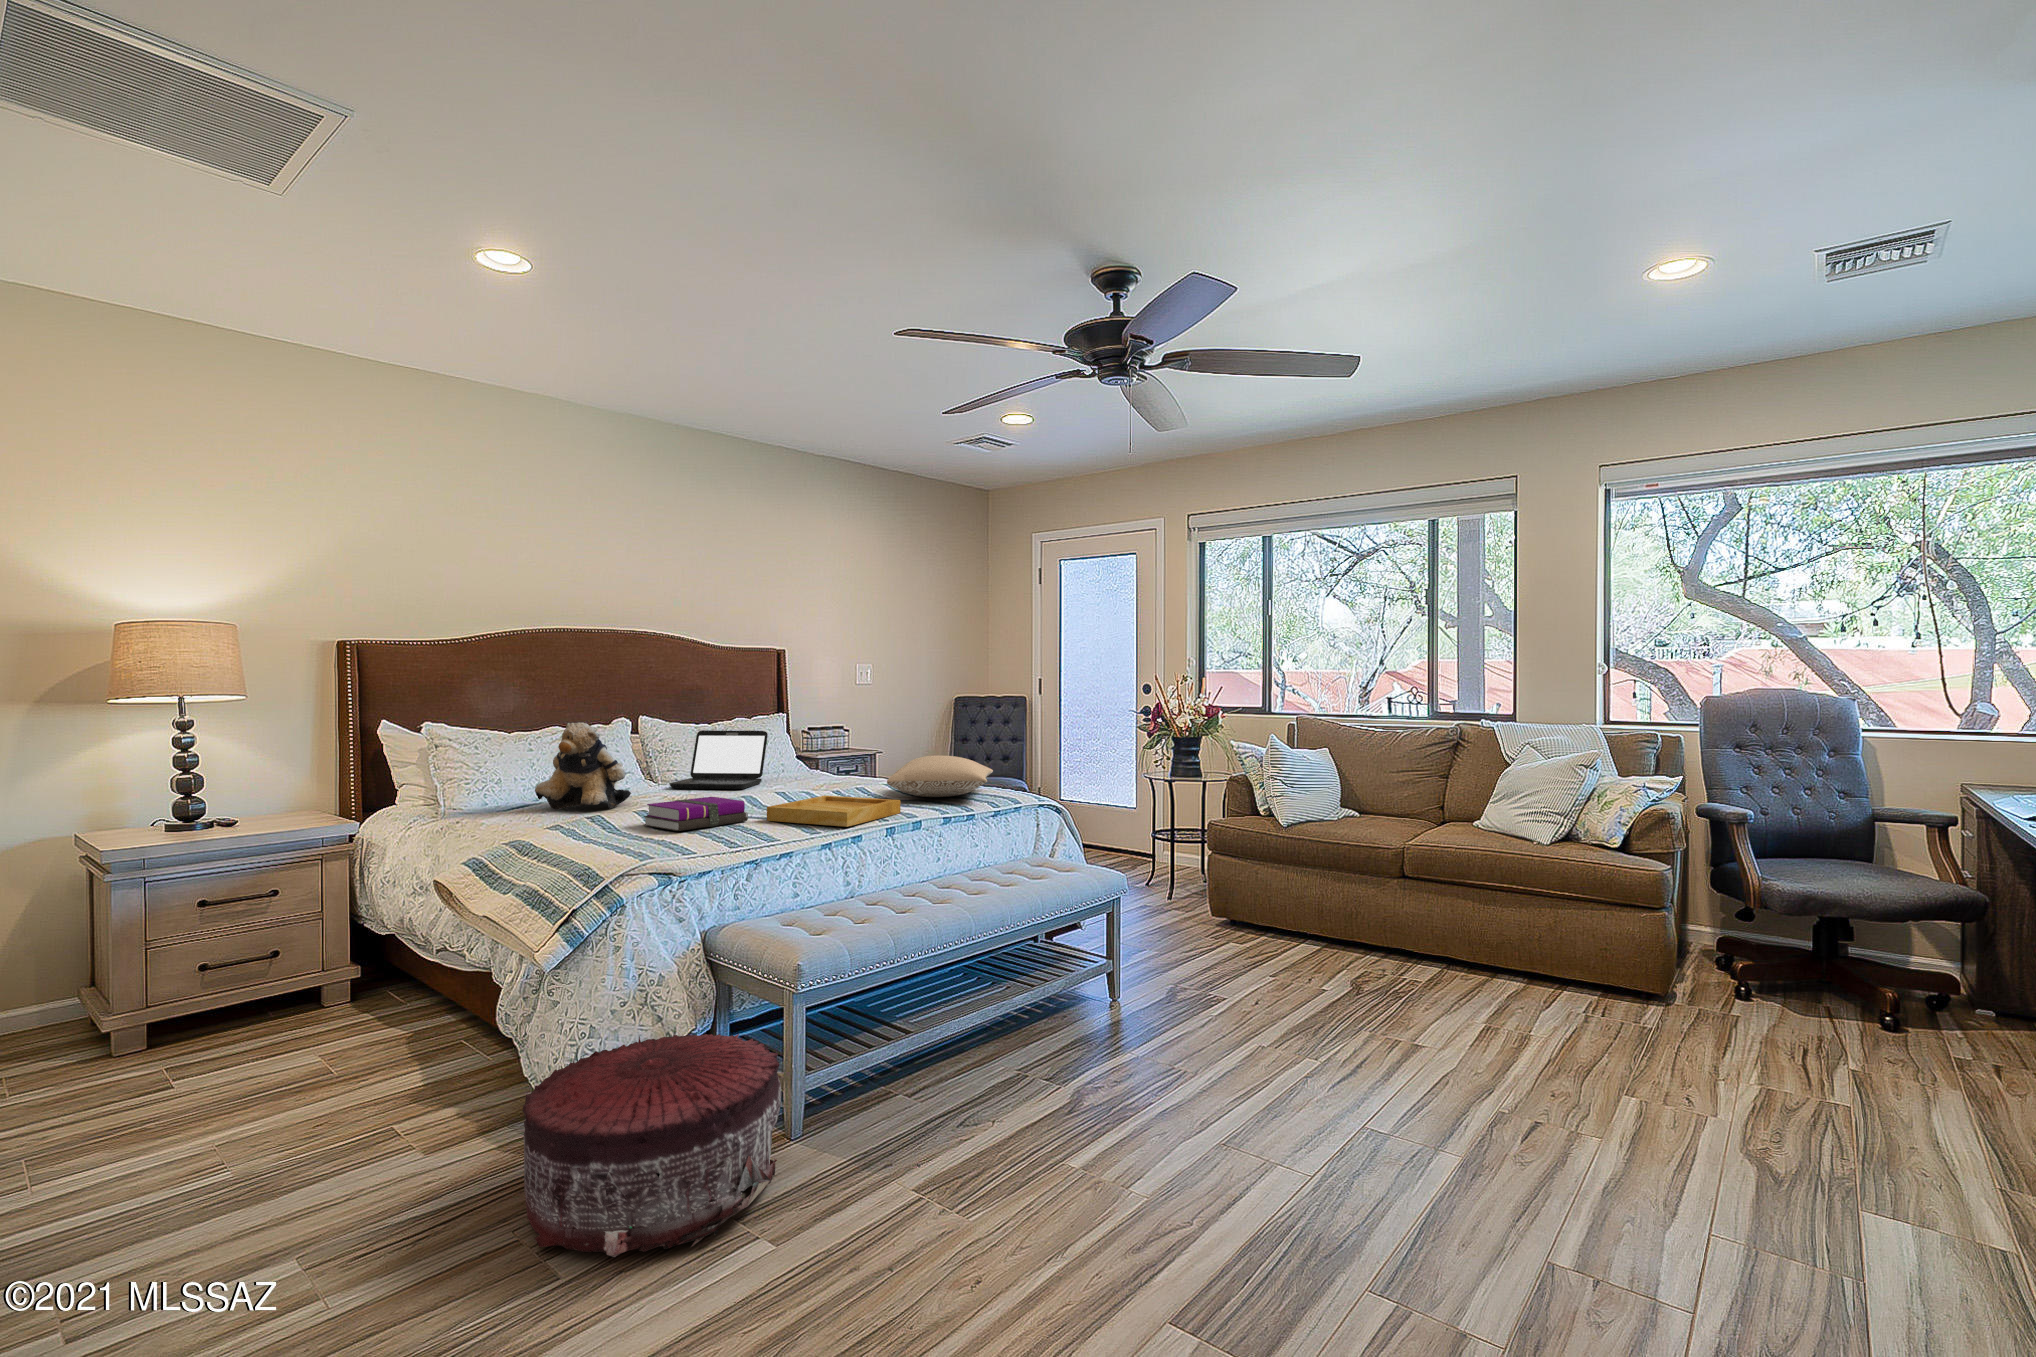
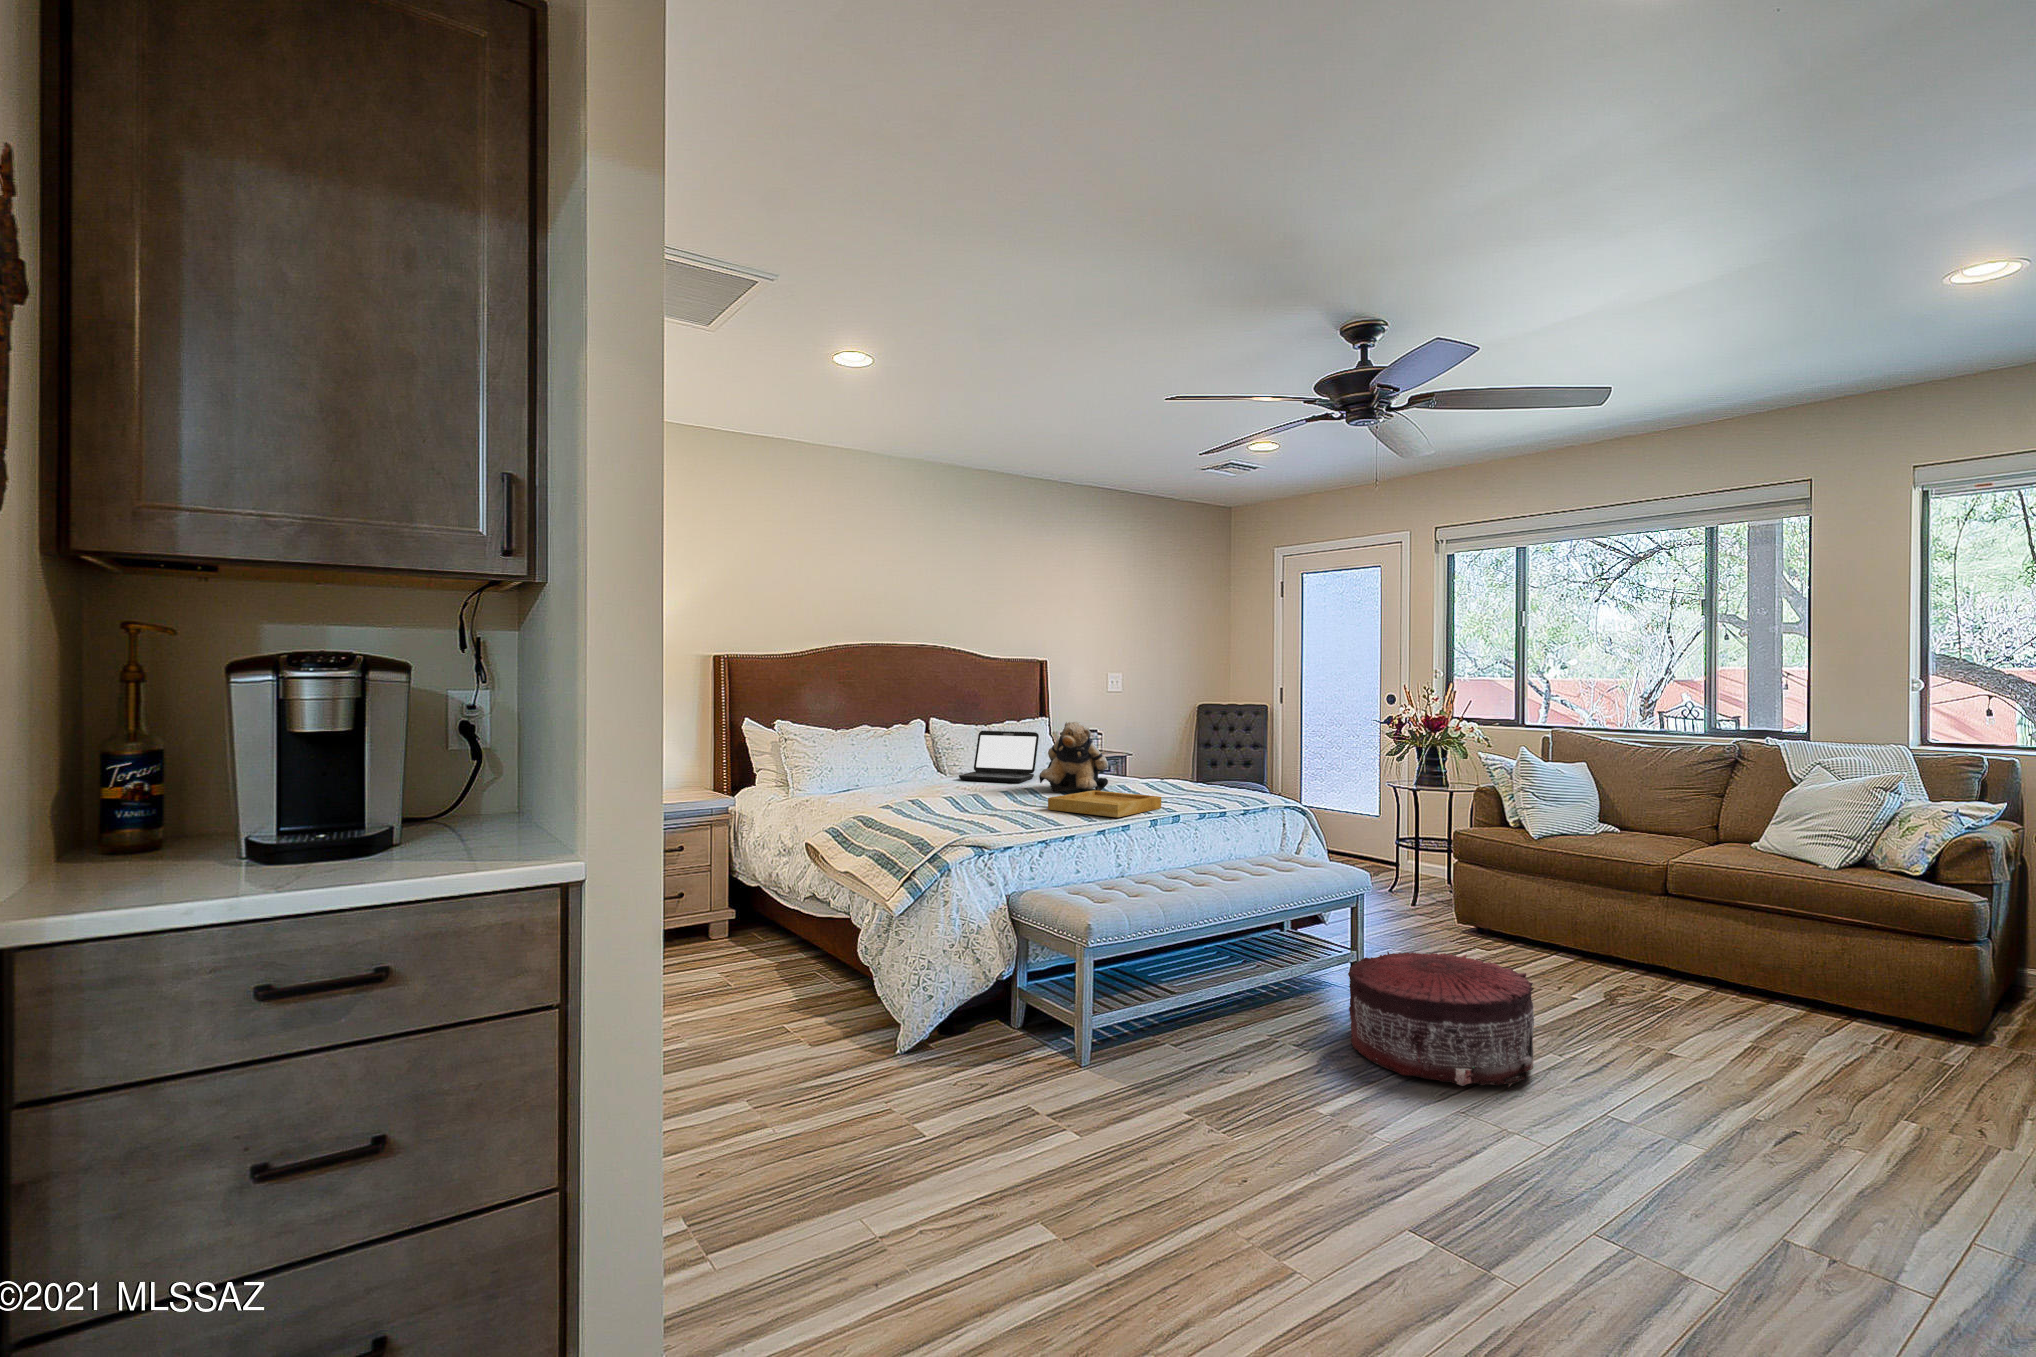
teddy bear: present [535,722,631,810] -> present [1039,722,1108,792]
pillow: present [887,755,993,797] -> none [1148,759,1243,796]
notebook: present [644,797,748,831] -> none [950,787,1033,815]
pouf: present [522,1034,781,1257] -> present [1348,952,1534,1088]

